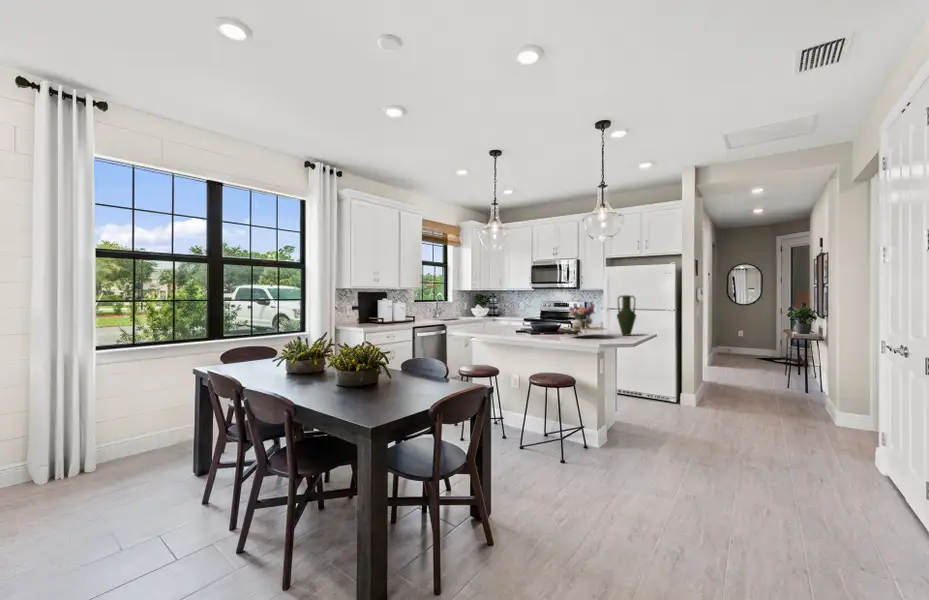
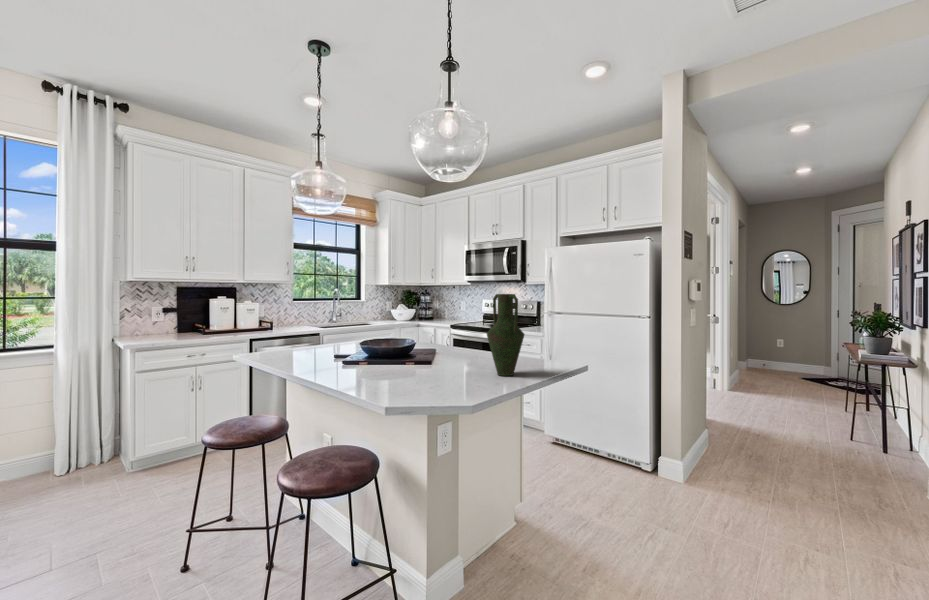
flower arrangement: present [566,302,605,336] -> none [360,304,454,379]

